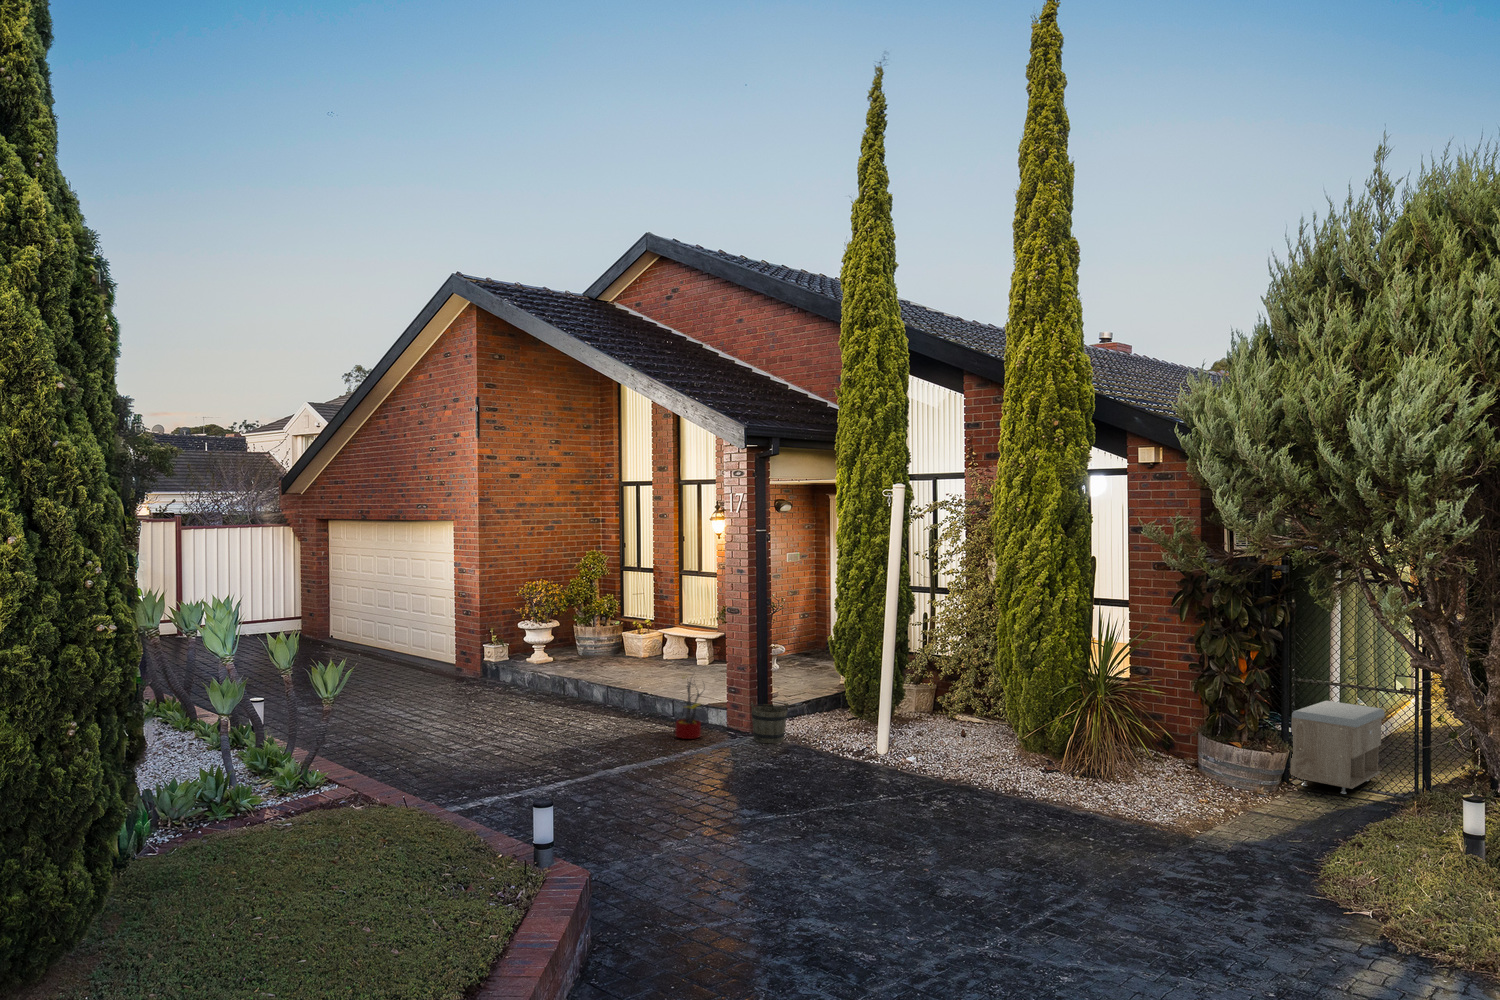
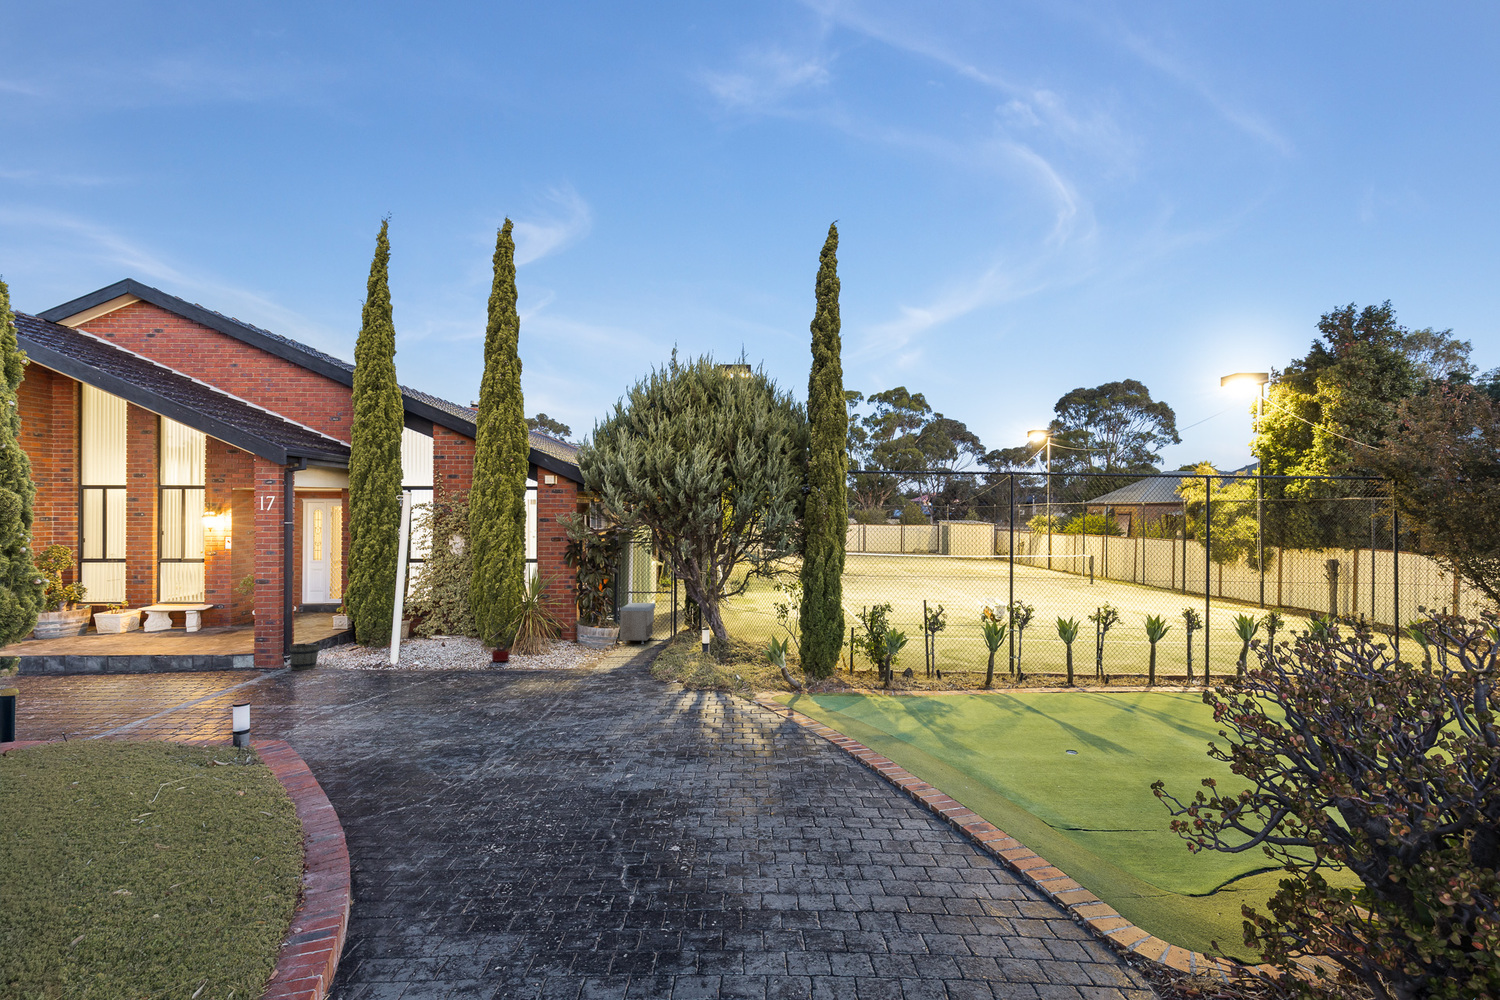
decorative plant: present [675,677,703,739] -> present [492,624,520,661]

